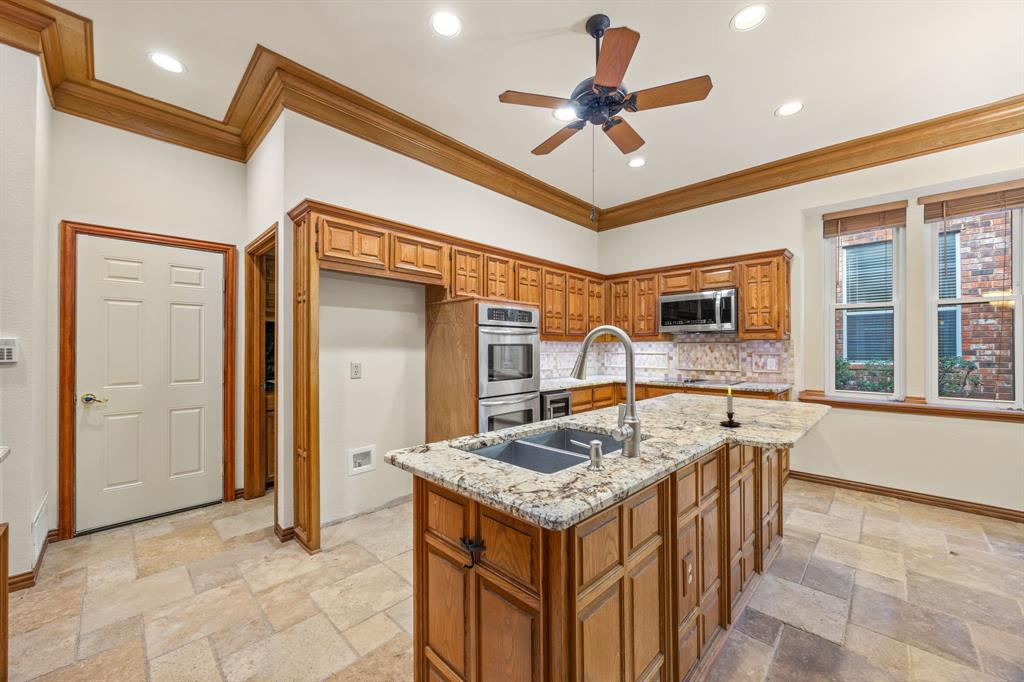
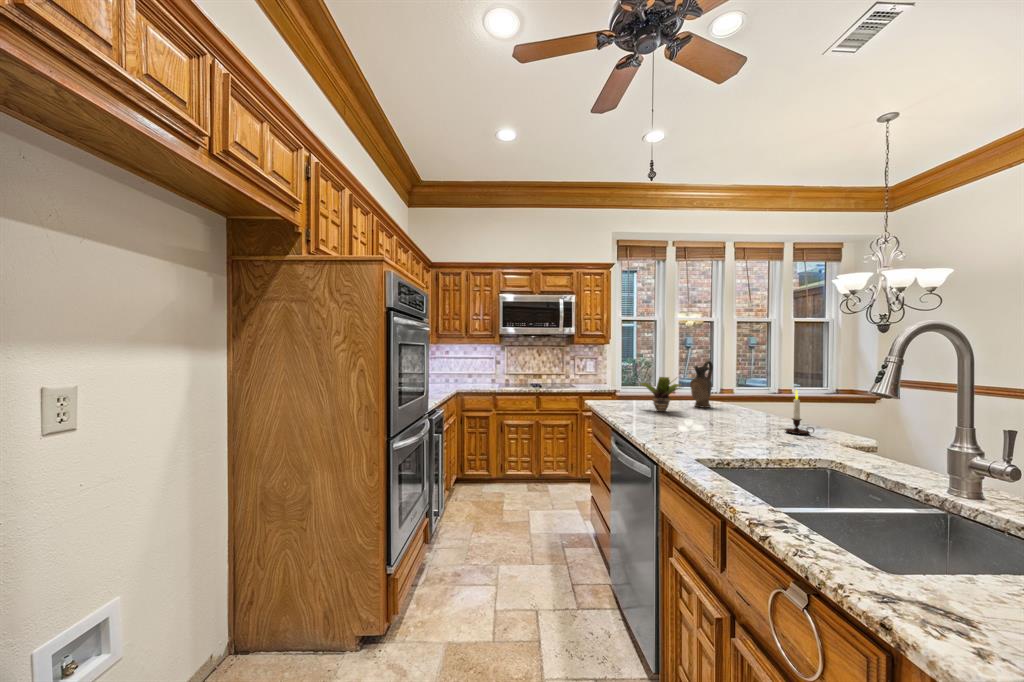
ceramic pitcher: none [745,358,777,406] -> present [690,361,713,408]
potted plant: none [677,369,718,404] -> present [641,377,680,412]

